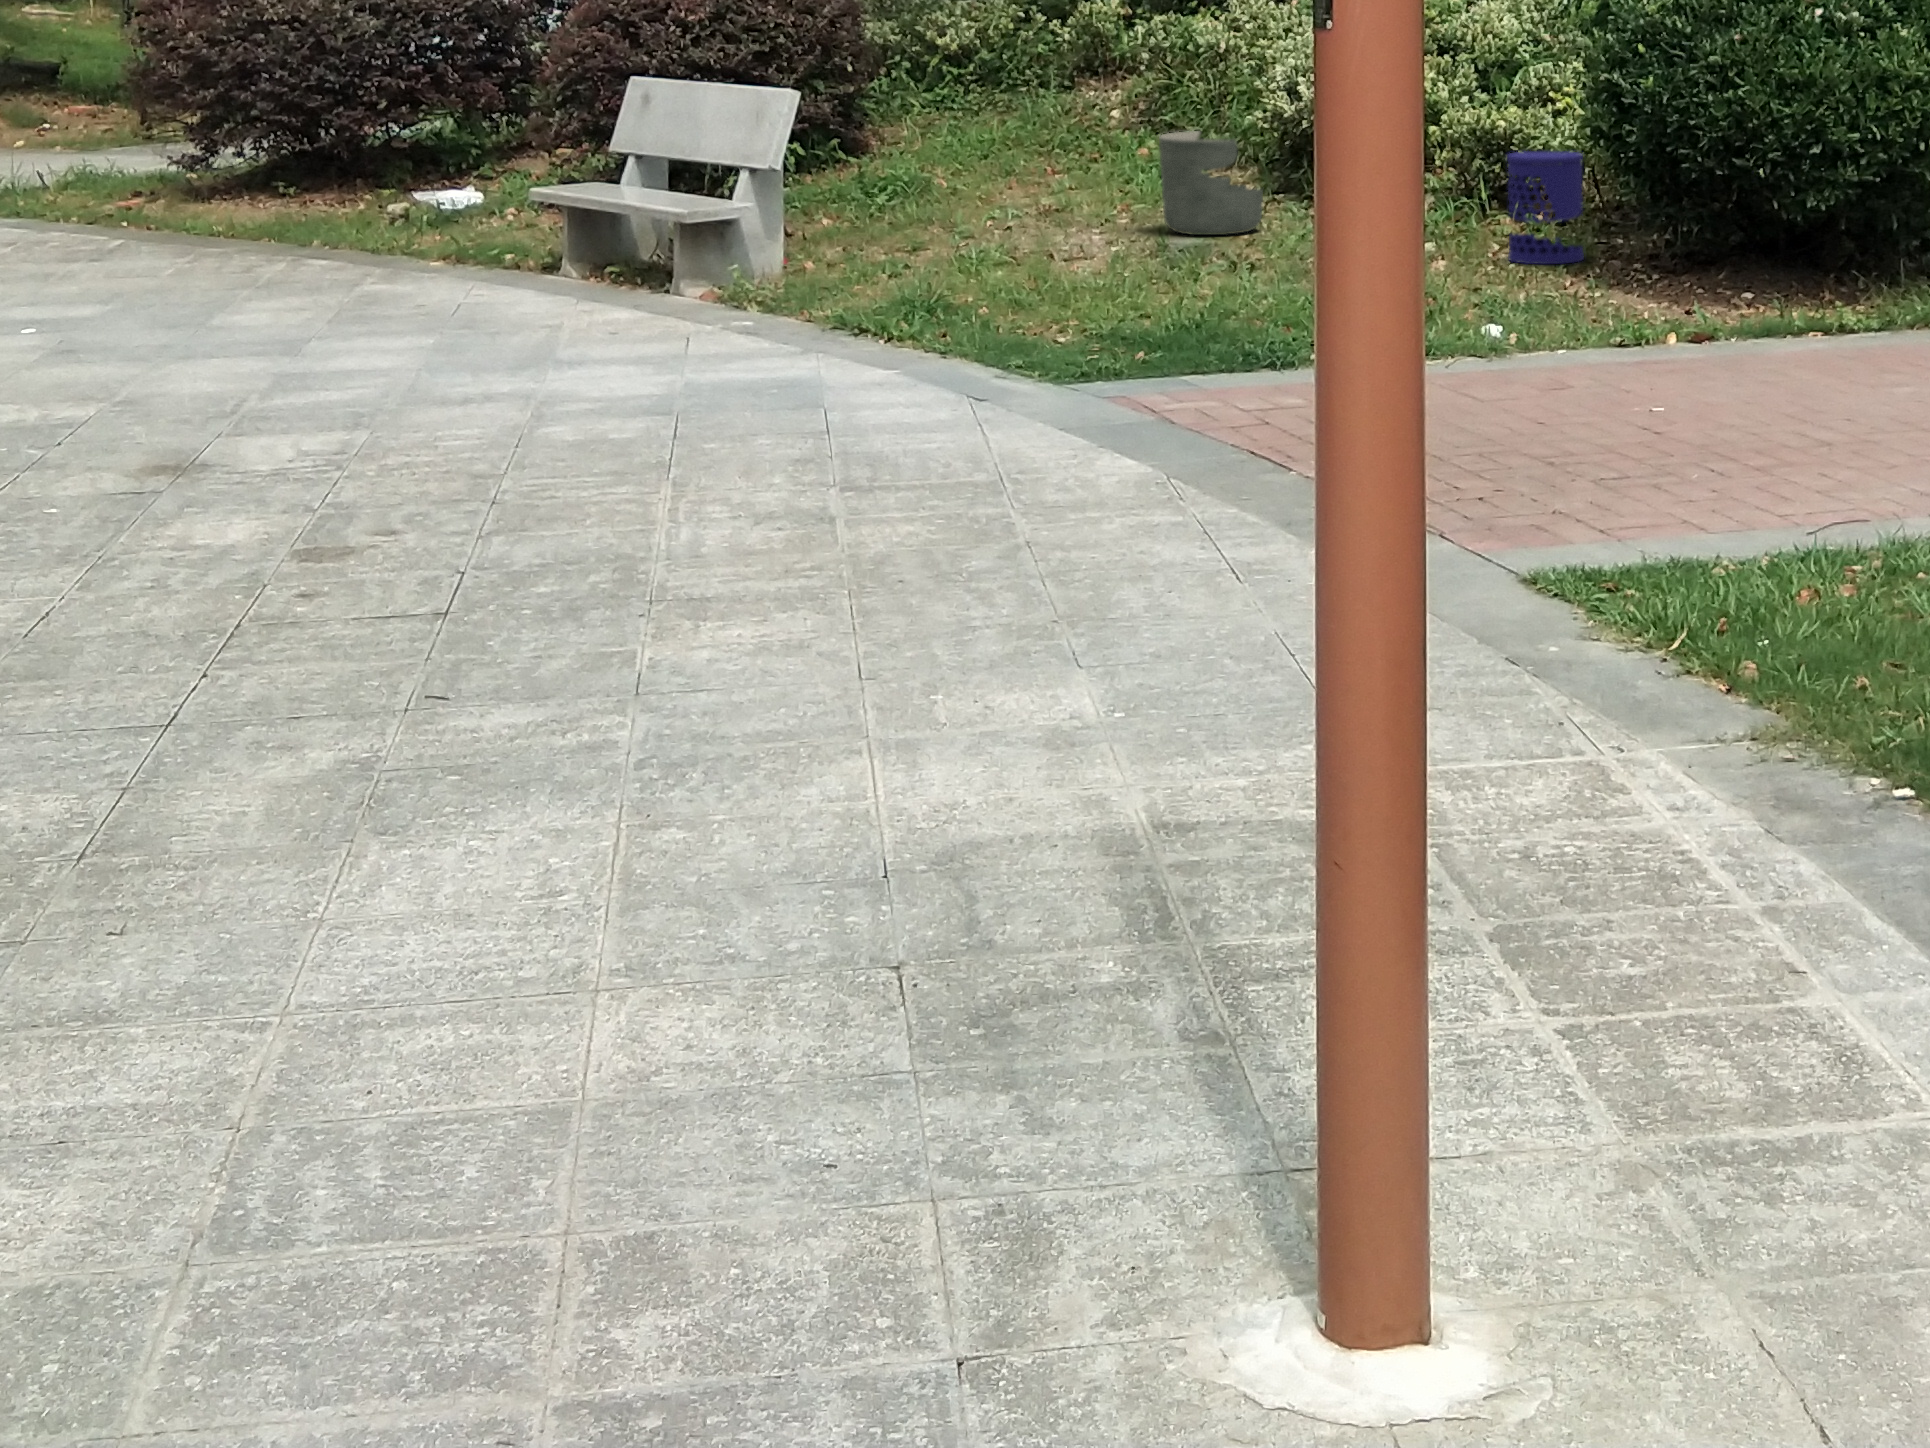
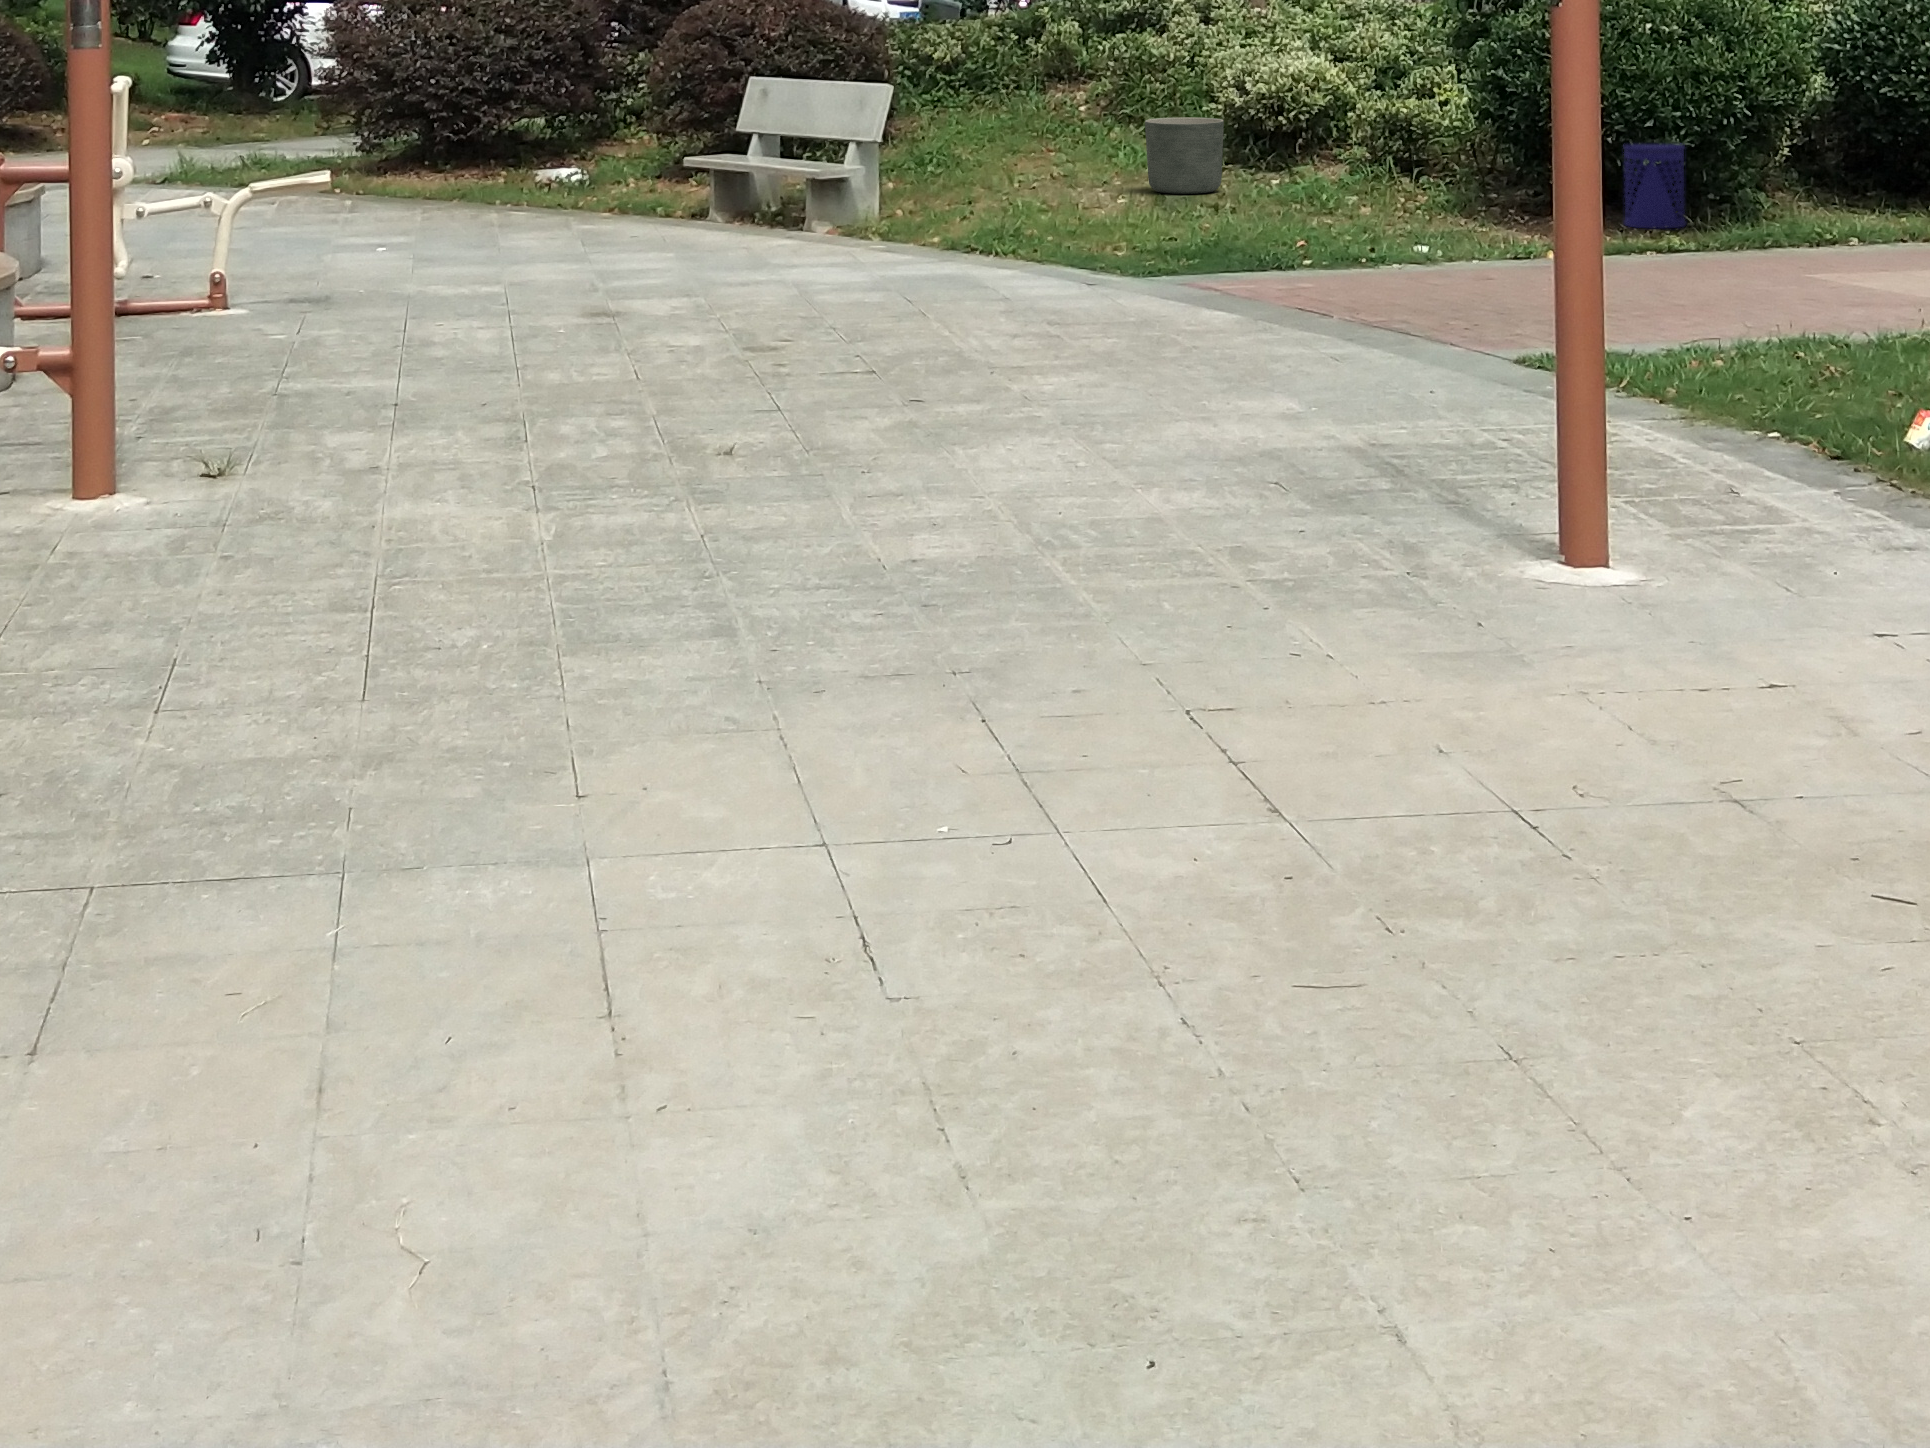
waste bin: present [1507,151,1584,264] -> present [1624,143,1685,228]

